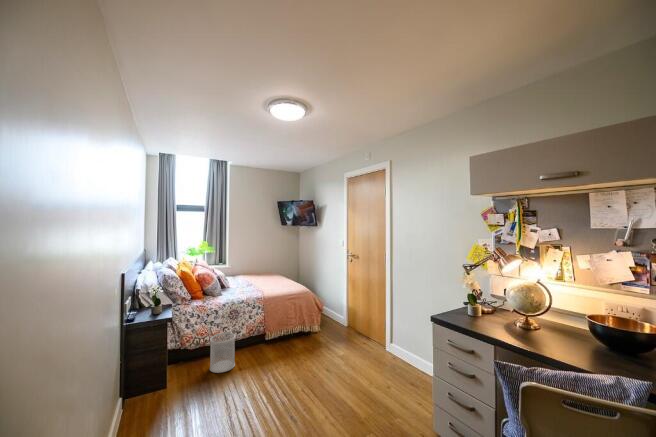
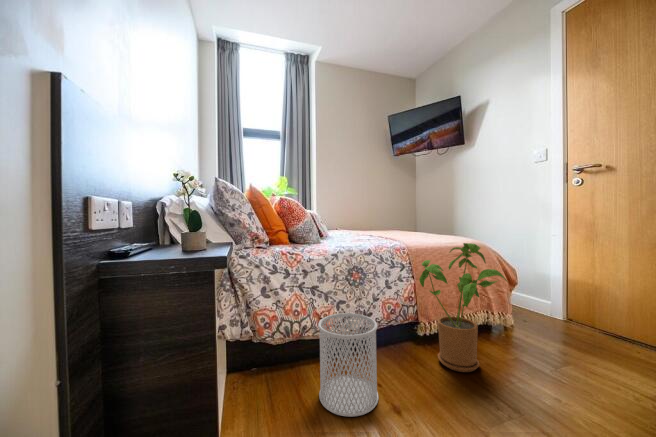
house plant: none [263,298,293,354] -> present [419,243,507,372]

